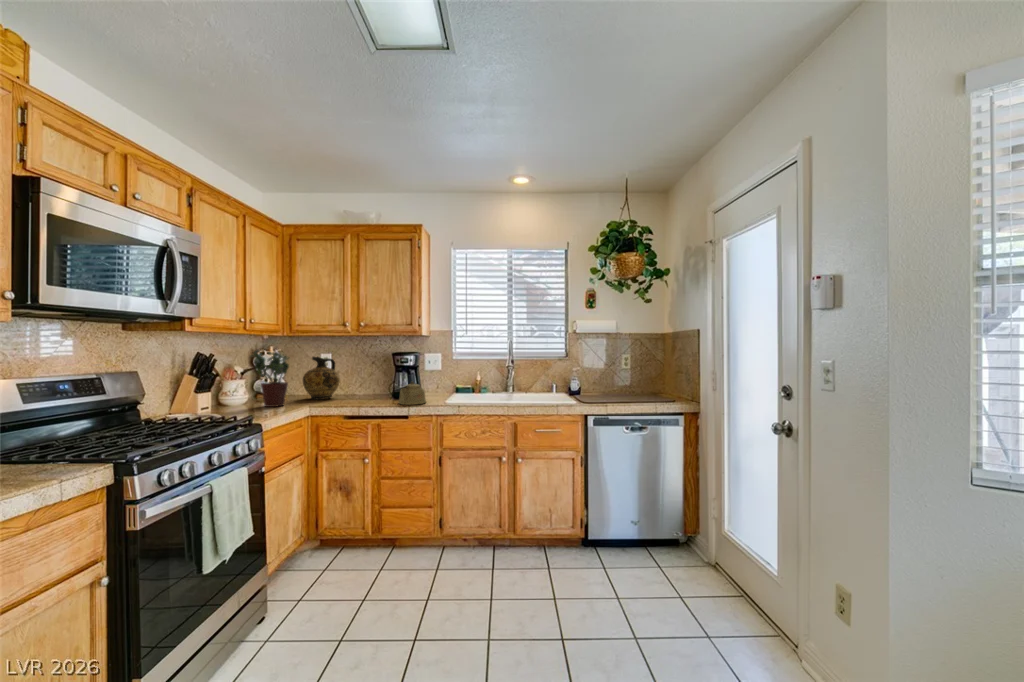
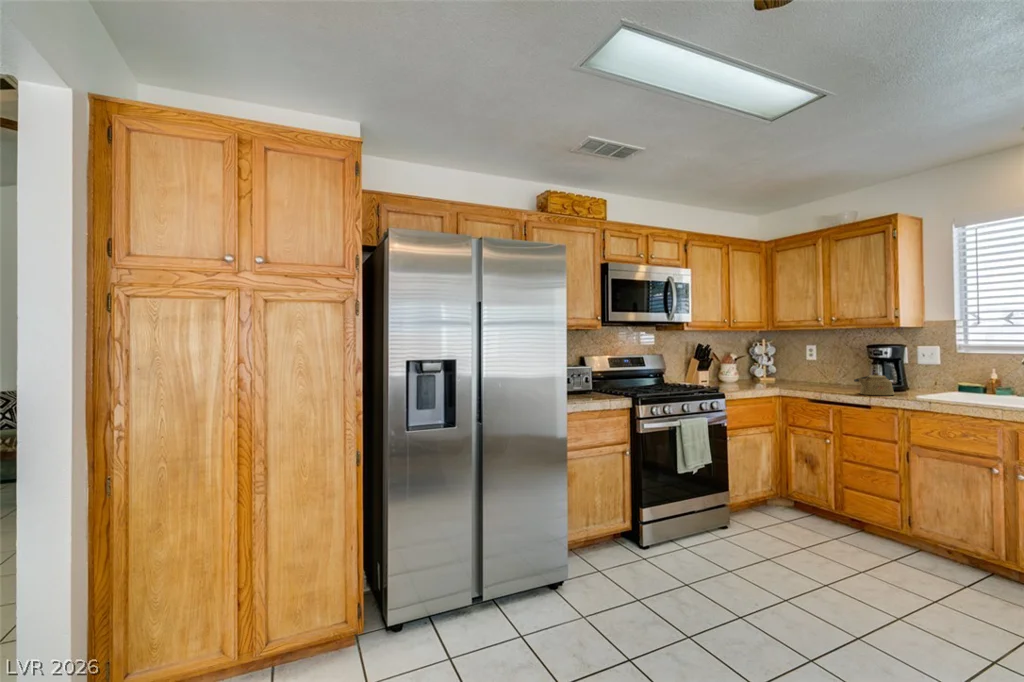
potted plant: present [250,350,289,407] -> none [733,342,763,386]
ceramic jug: present [303,357,340,399] -> none [782,348,816,385]

